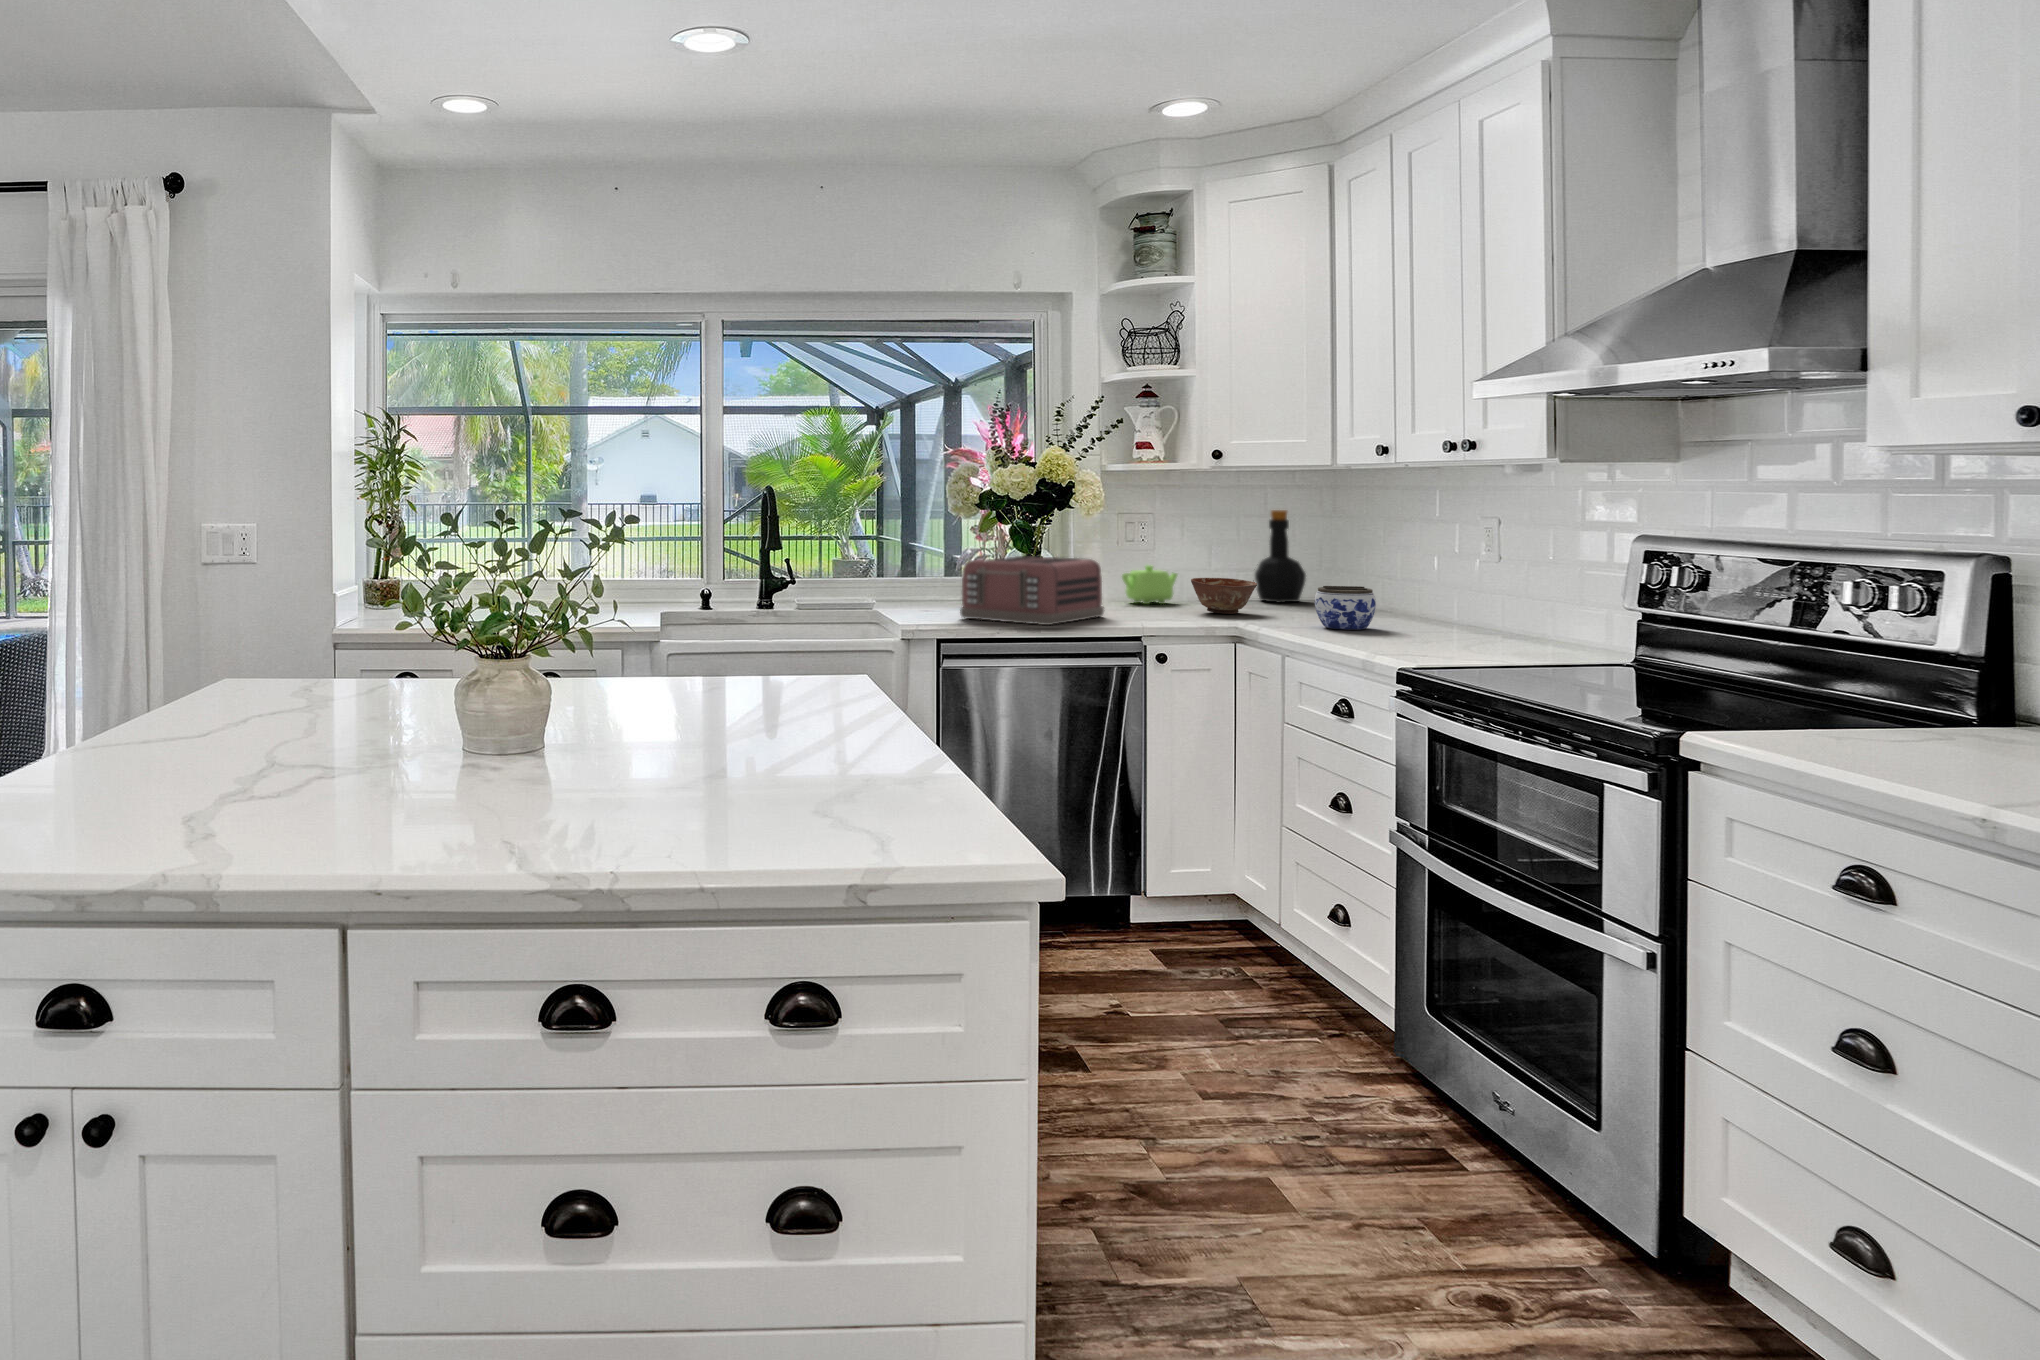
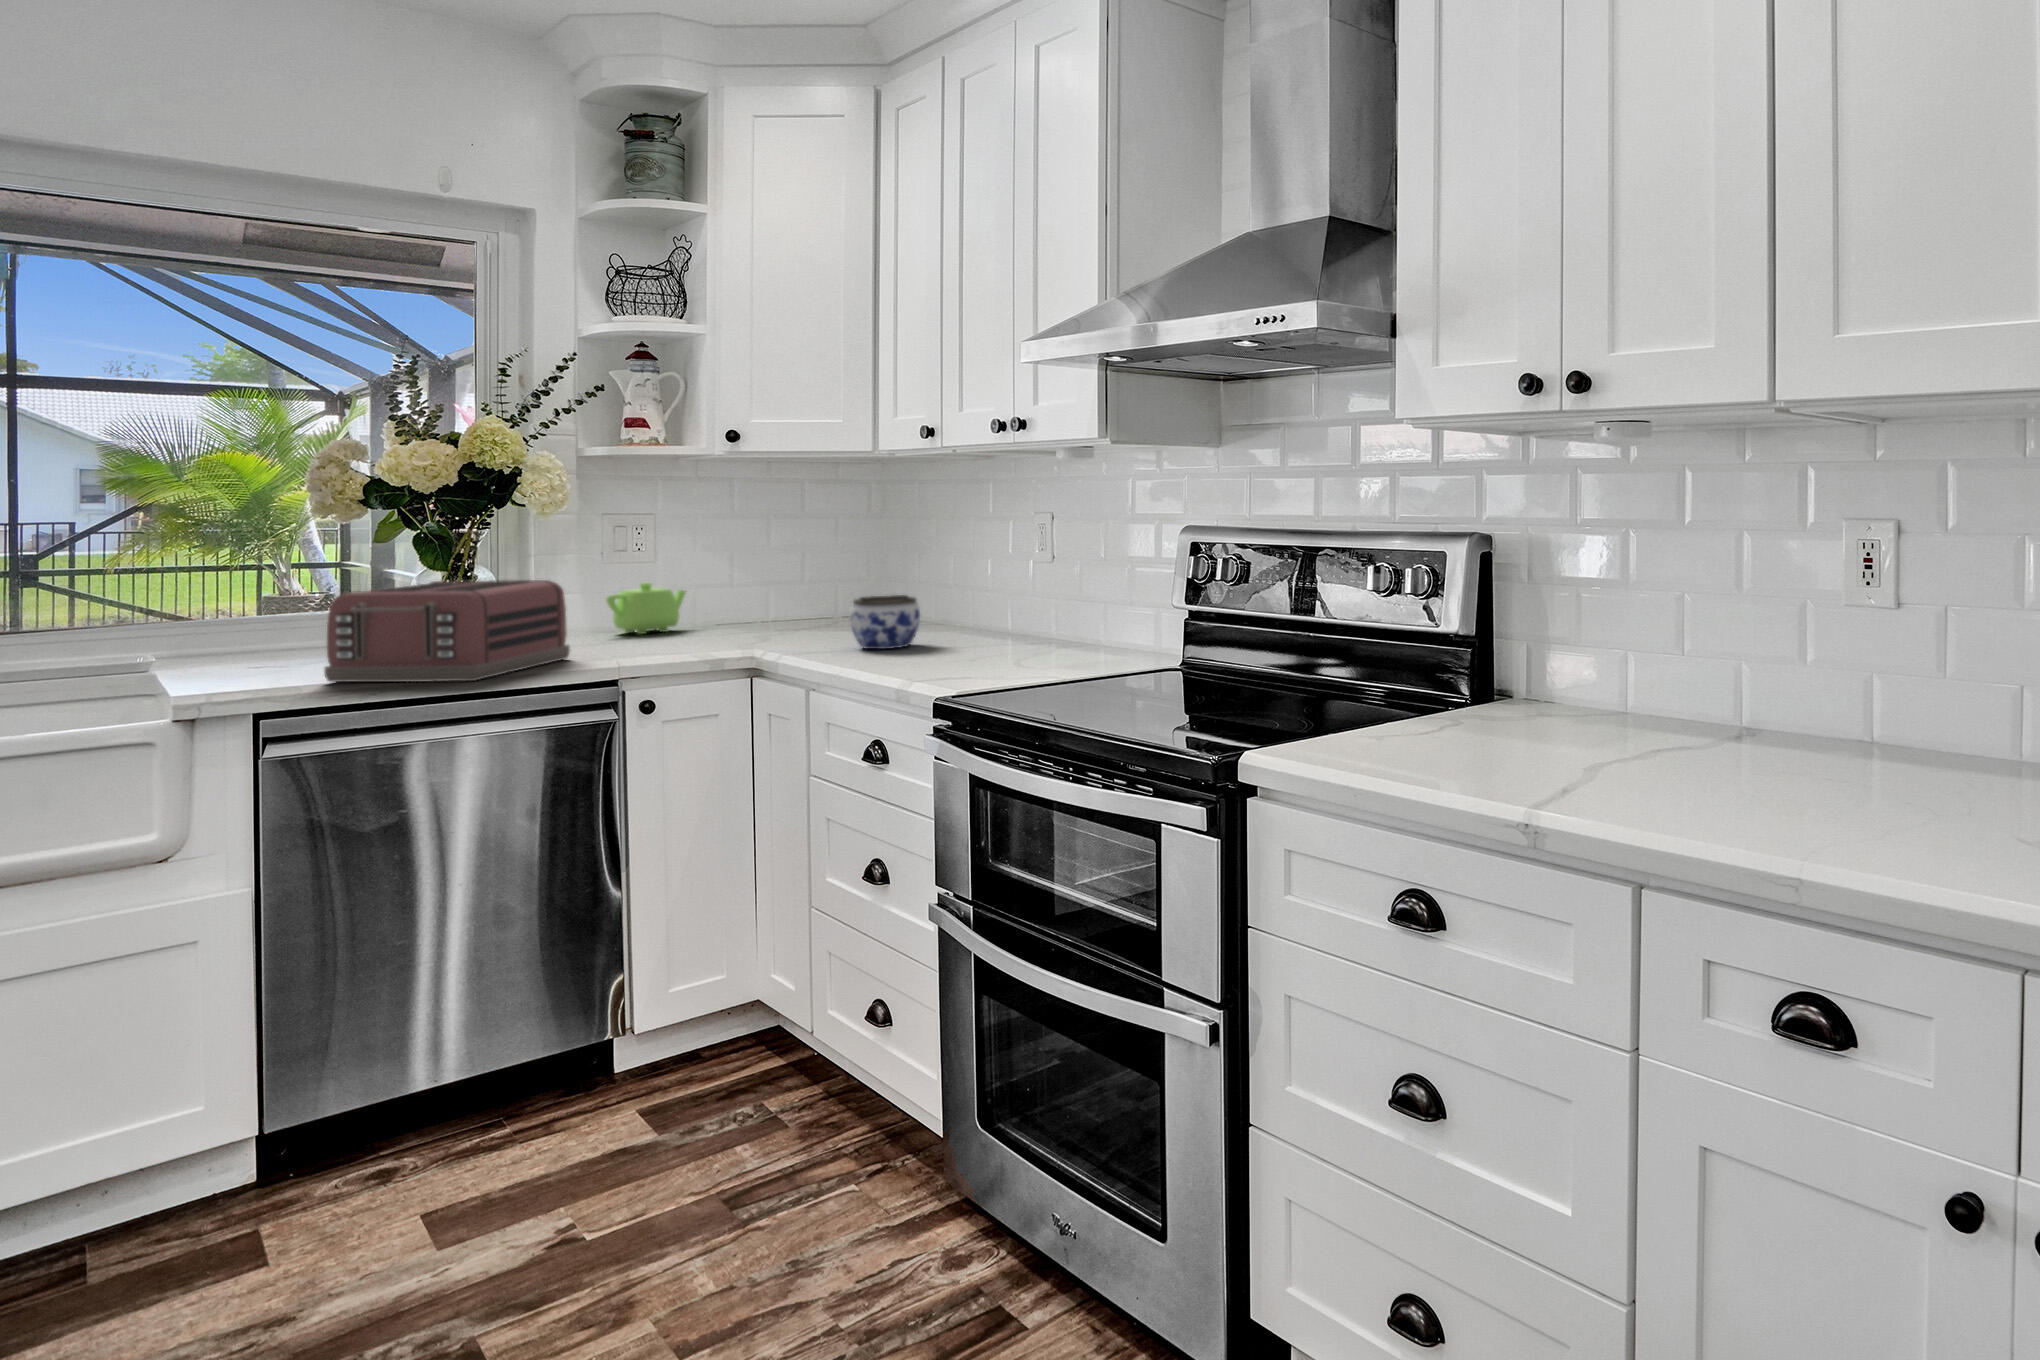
bottle: present [1255,510,1306,603] -> none [784,506,847,619]
ceramic bowl: present [1191,578,1257,614] -> none [698,594,783,639]

